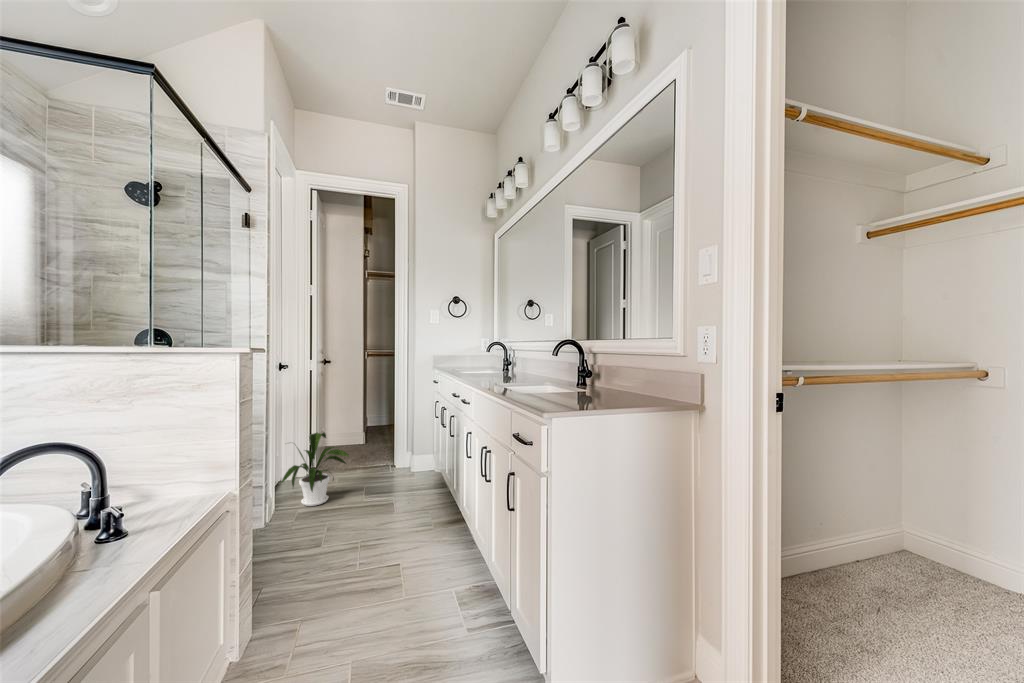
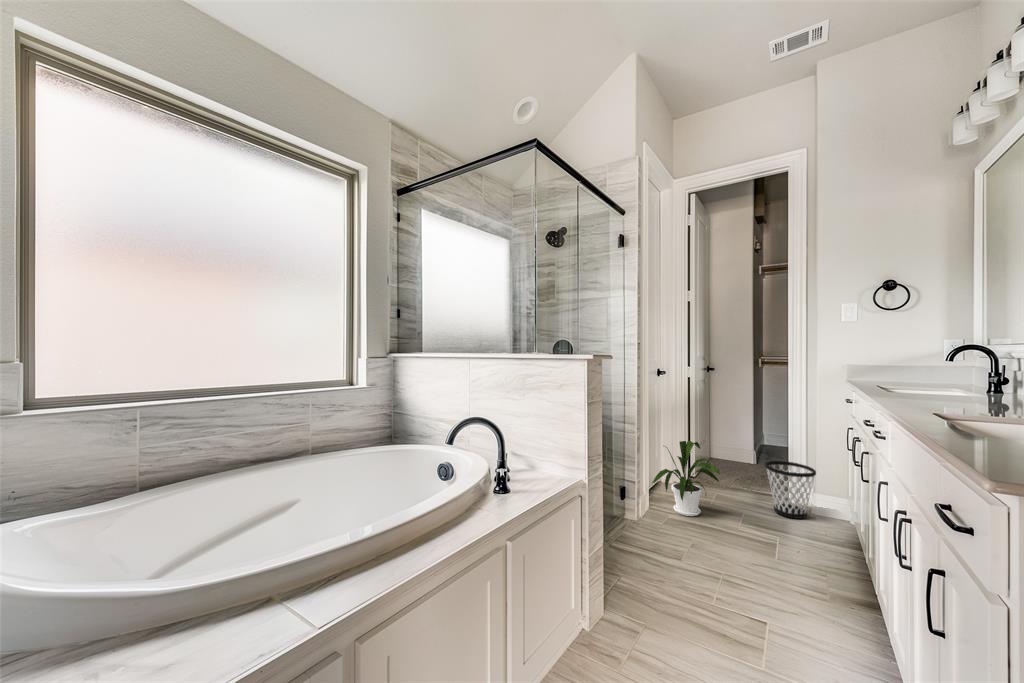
wastebasket: none [380,434,415,479] -> present [765,461,816,519]

